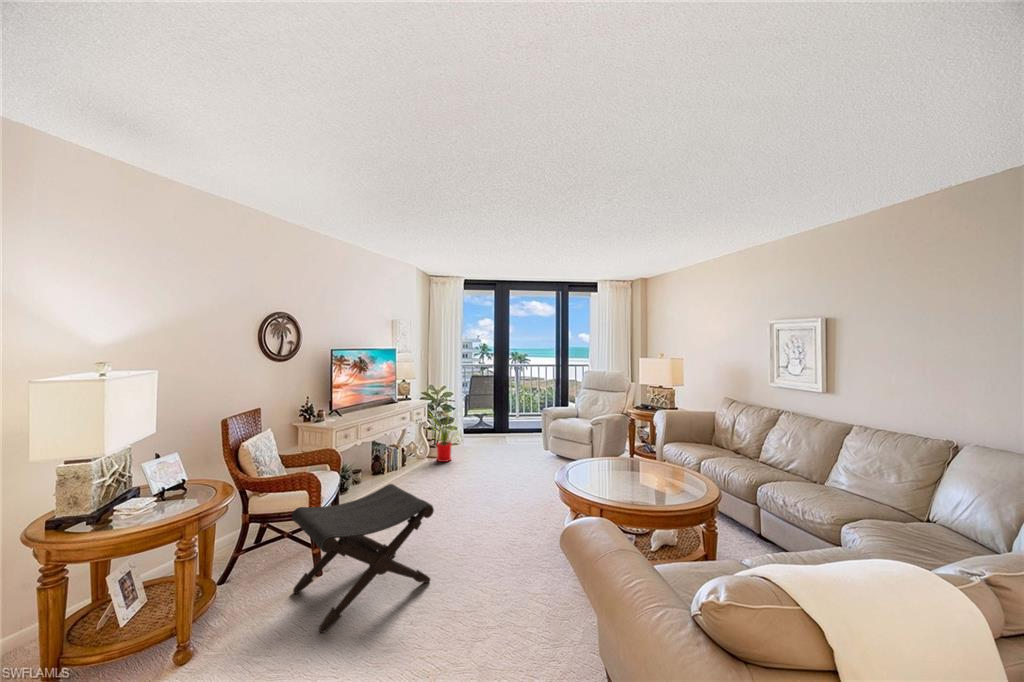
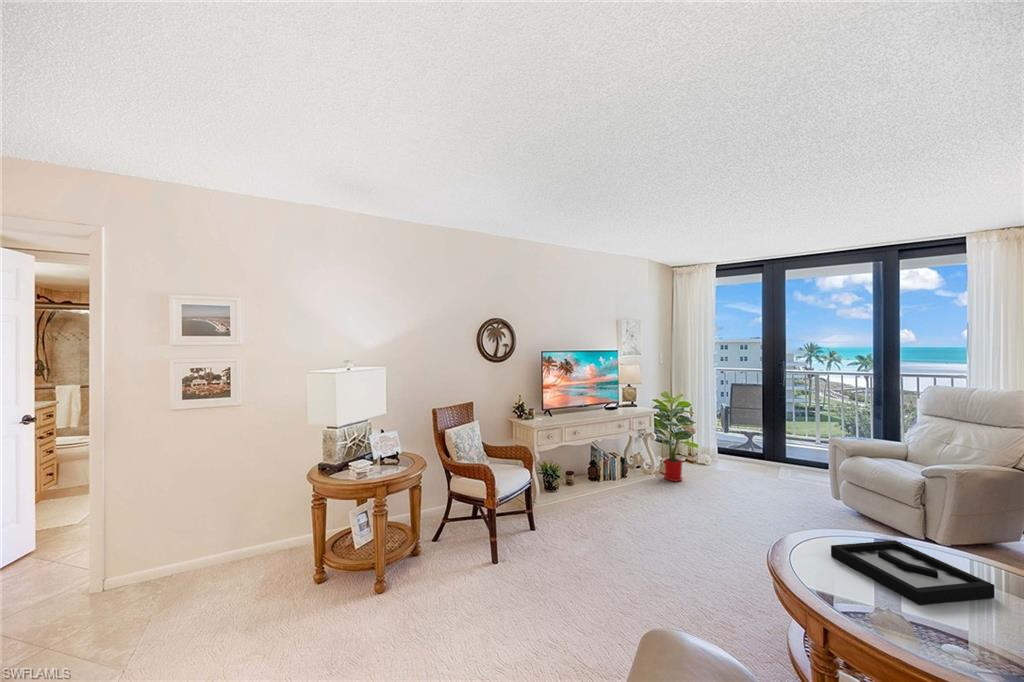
decorative tray: none [587,460,653,489] -> present [831,540,995,605]
footstool: present [292,484,434,633] -> none [461,493,582,618]

